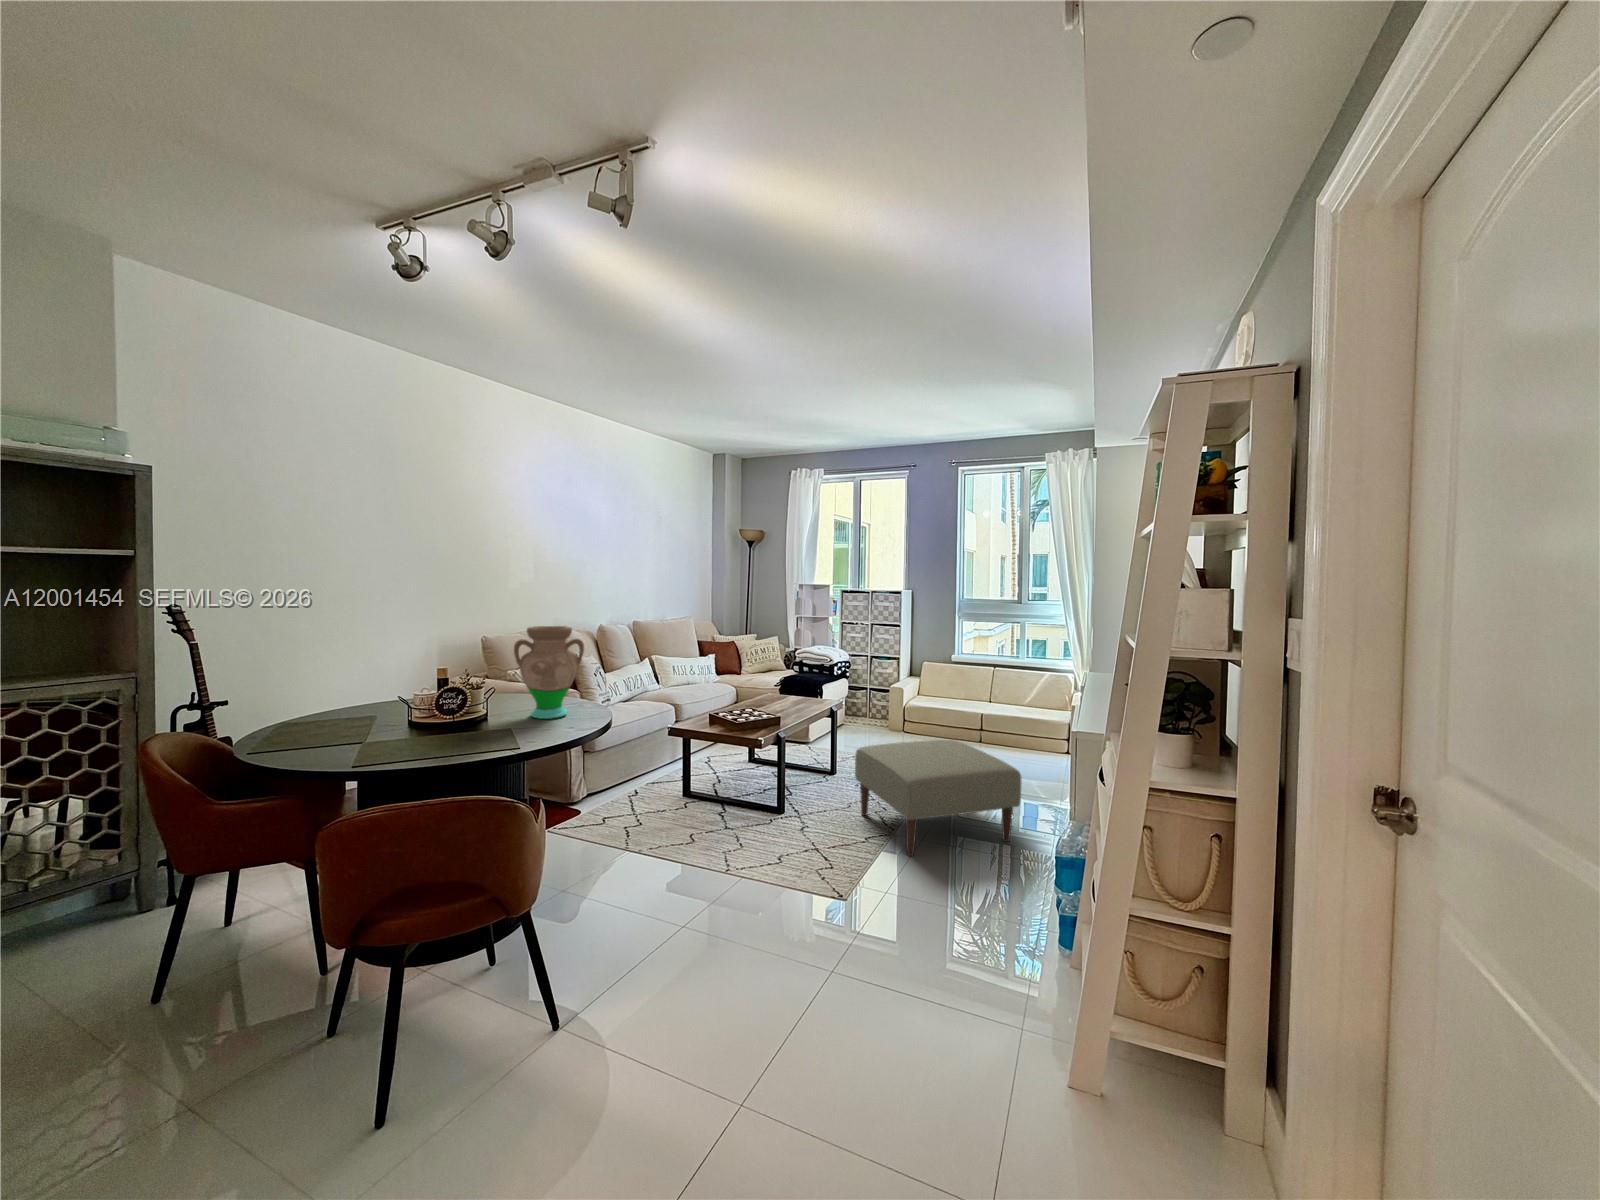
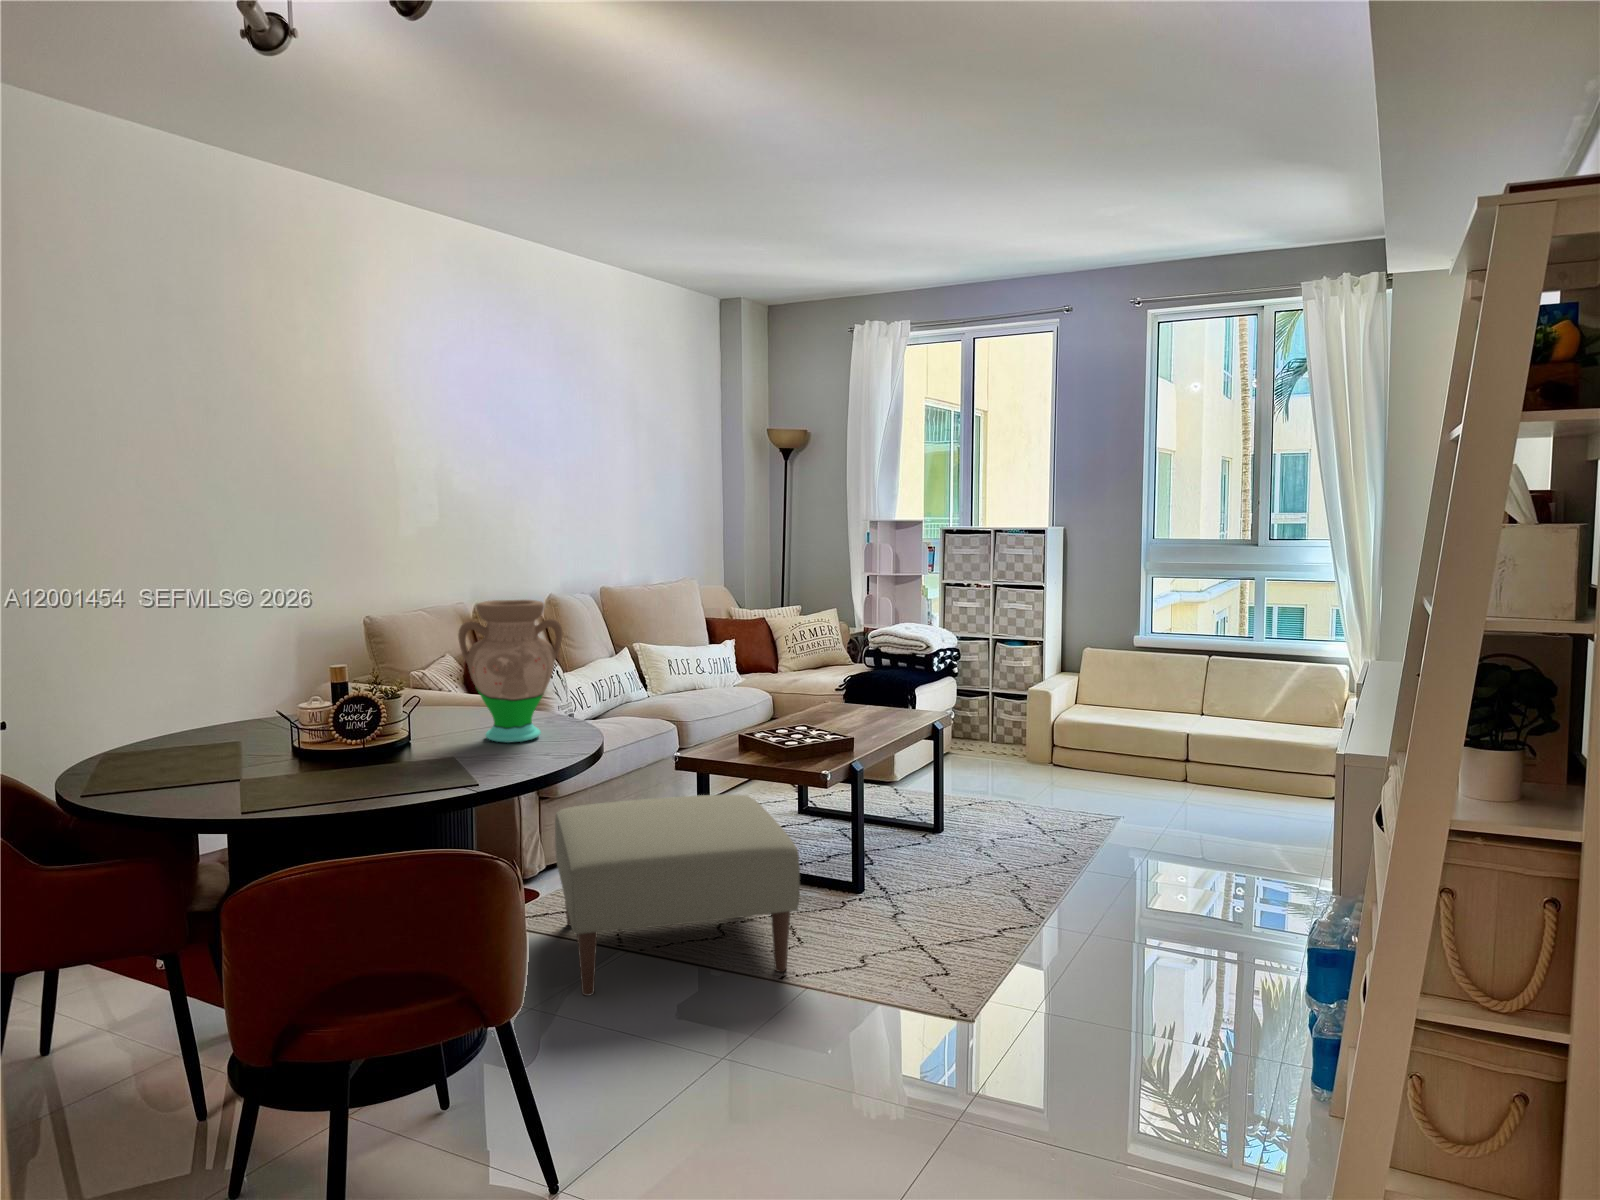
ottoman: present [855,740,1021,856] -> present [555,794,800,996]

